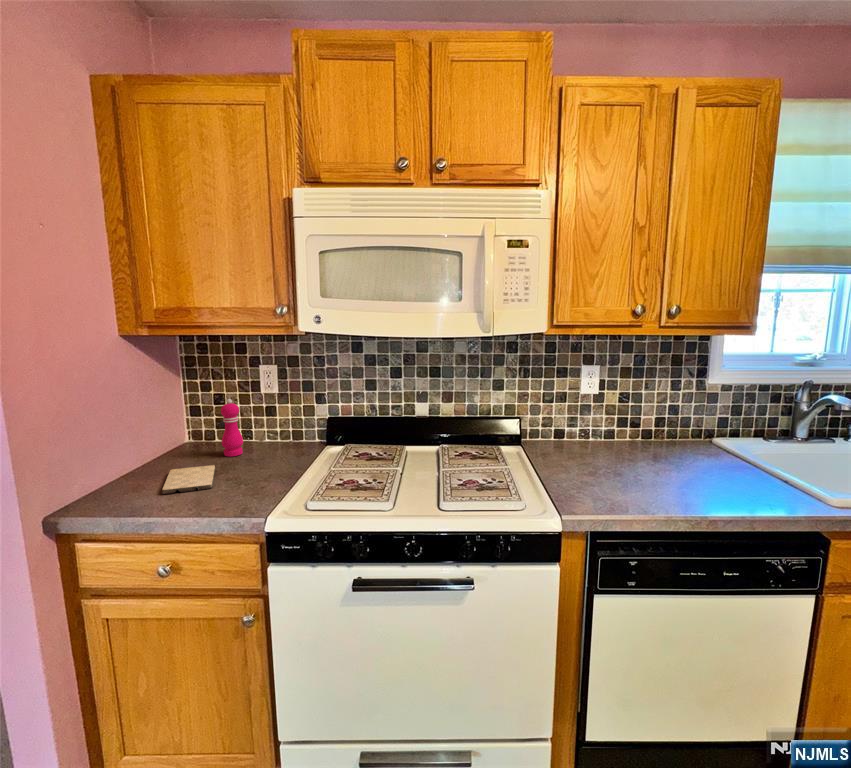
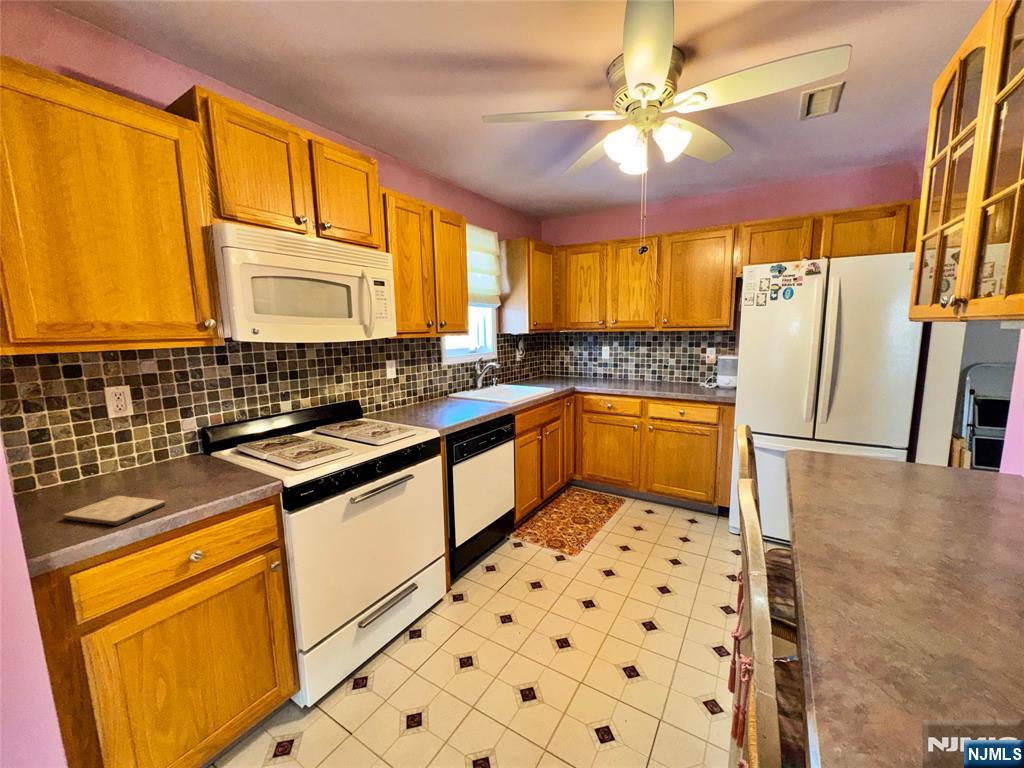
pepper mill: present [221,399,243,457] -> none [82,426,117,492]

